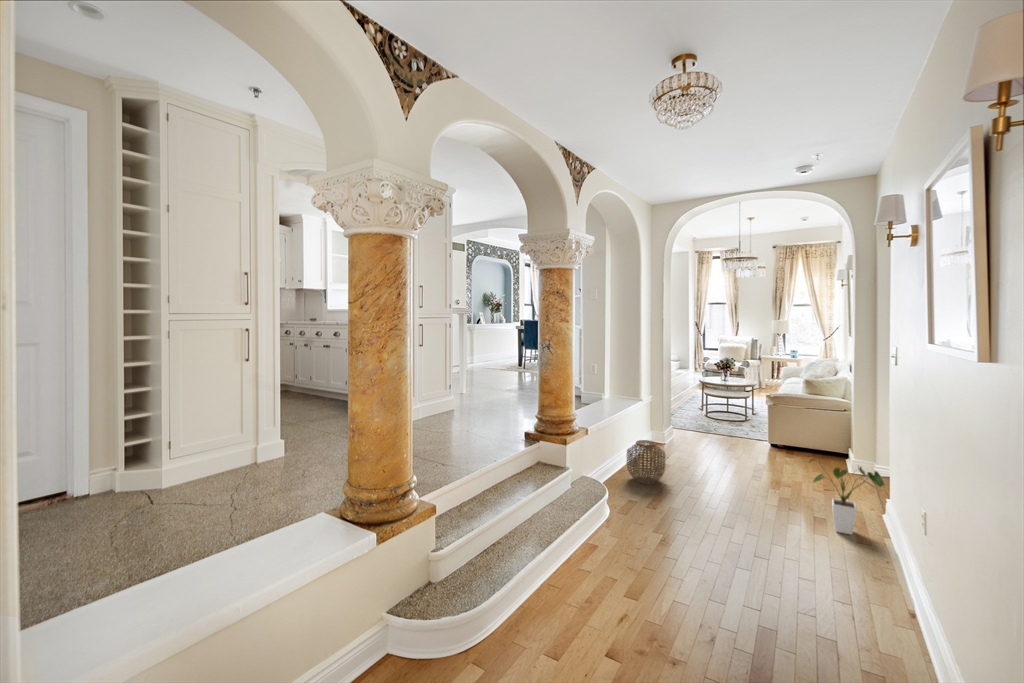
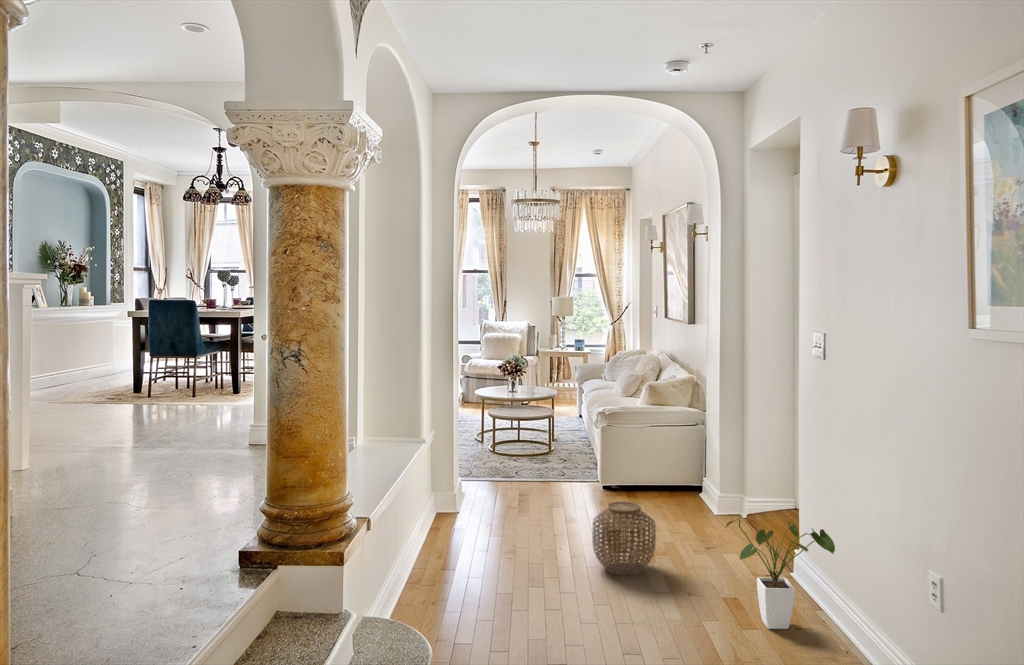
woven basket: present [627,440,665,484] -> present [593,502,656,575]

